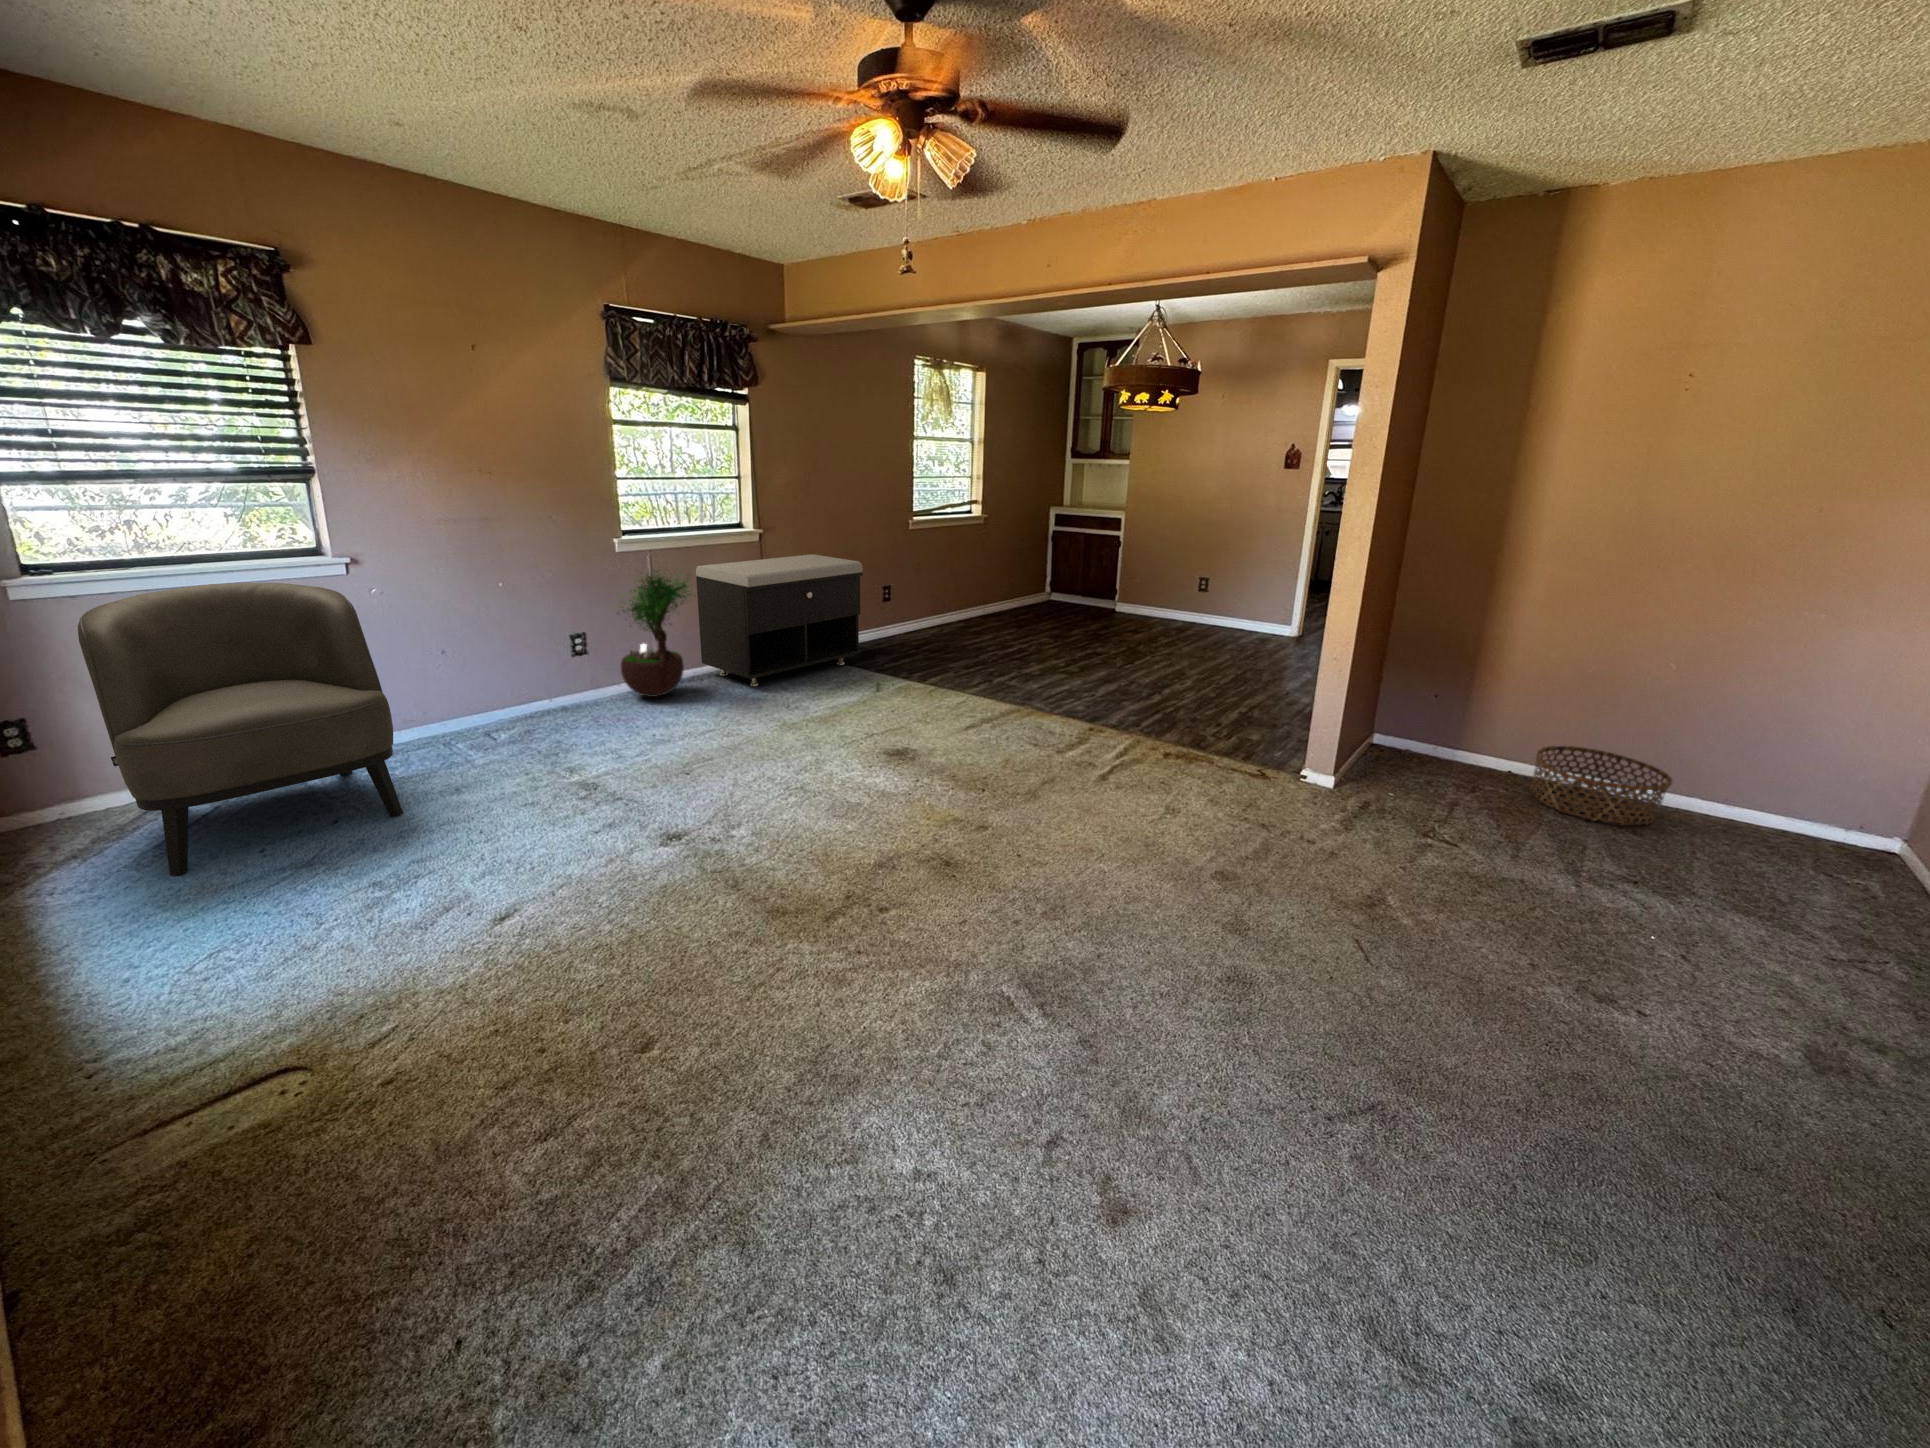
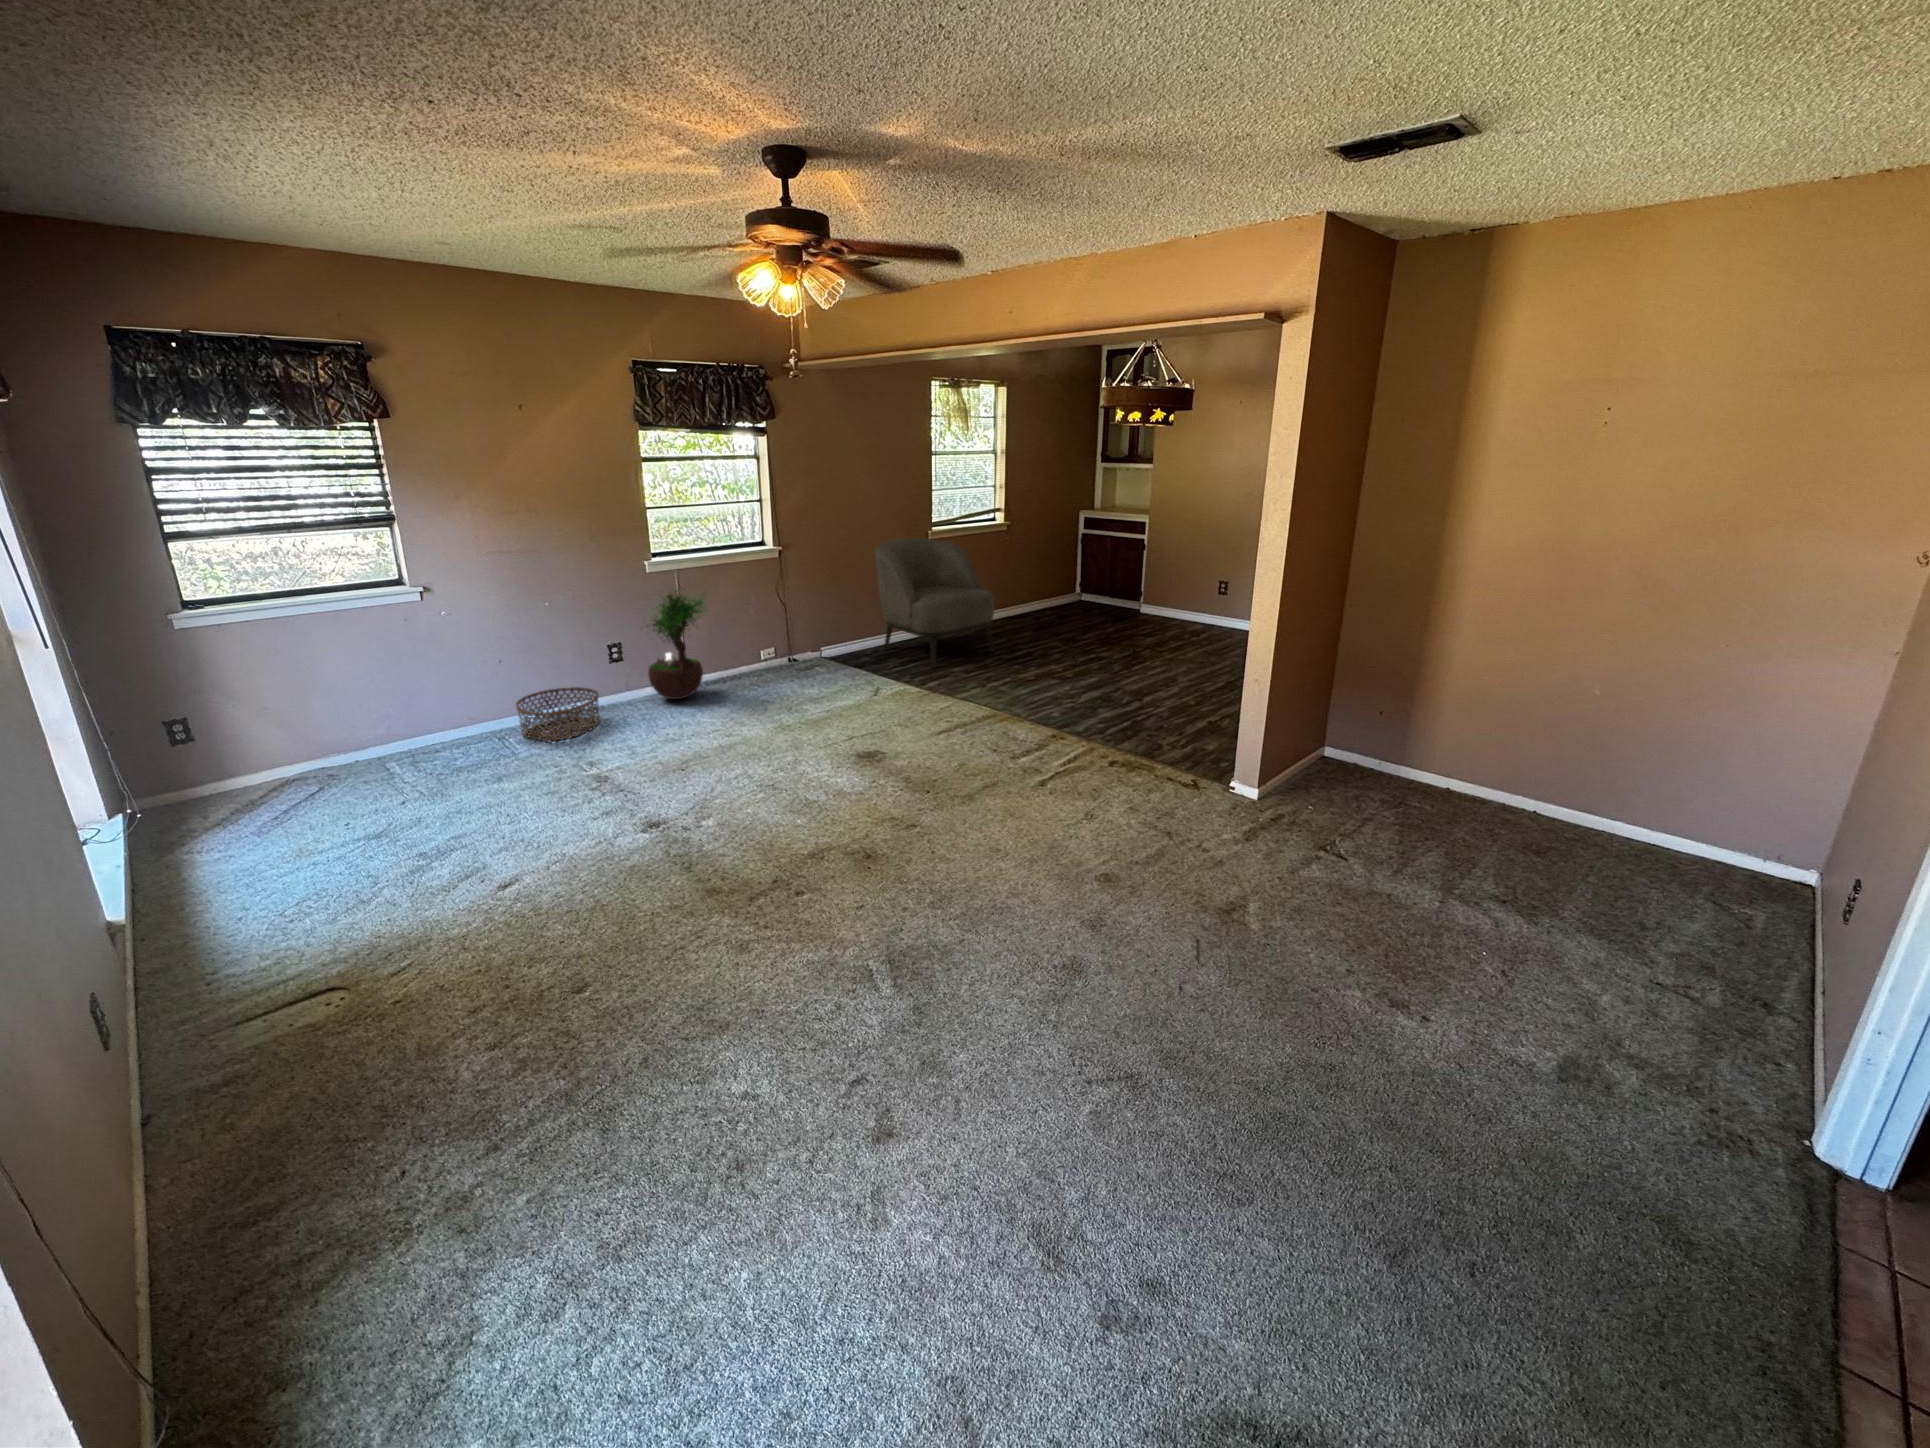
storage bench: present [696,554,863,686] -> none [717,568,869,690]
armchair: present [78,583,403,875] -> present [875,538,994,668]
basket: present [1530,746,1673,825] -> present [516,687,601,741]

